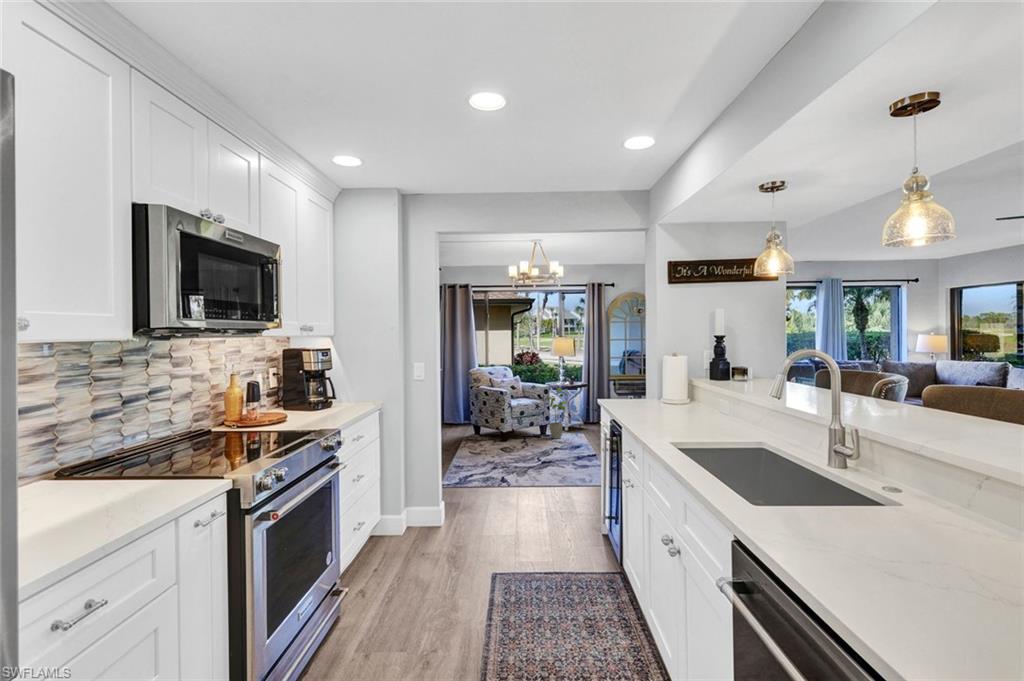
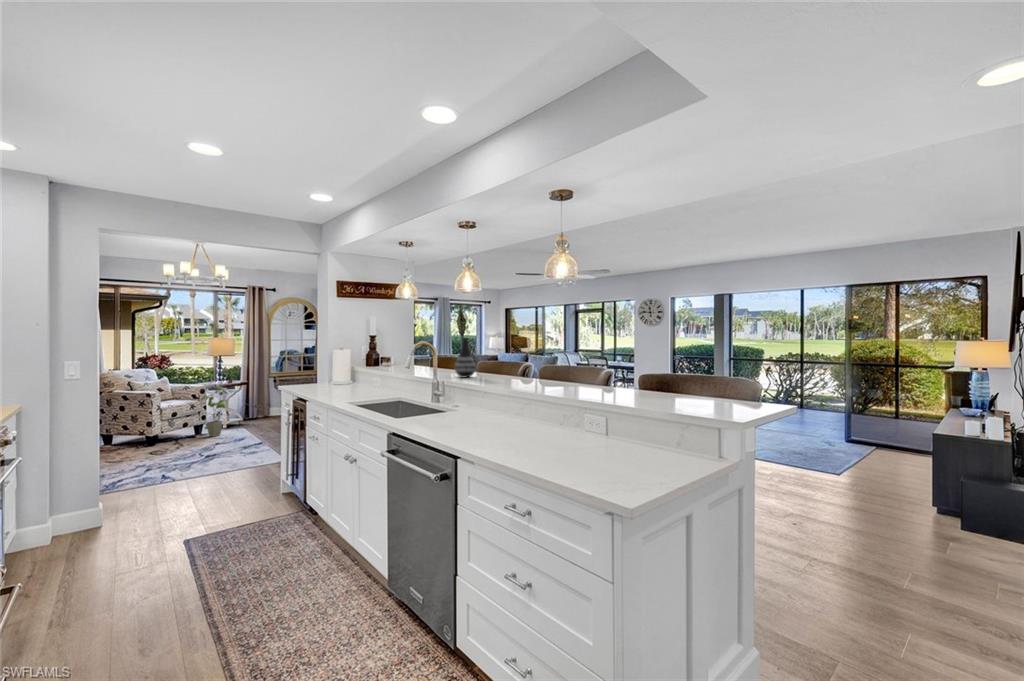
vase: none [877,341,931,420] -> present [455,338,476,378]

